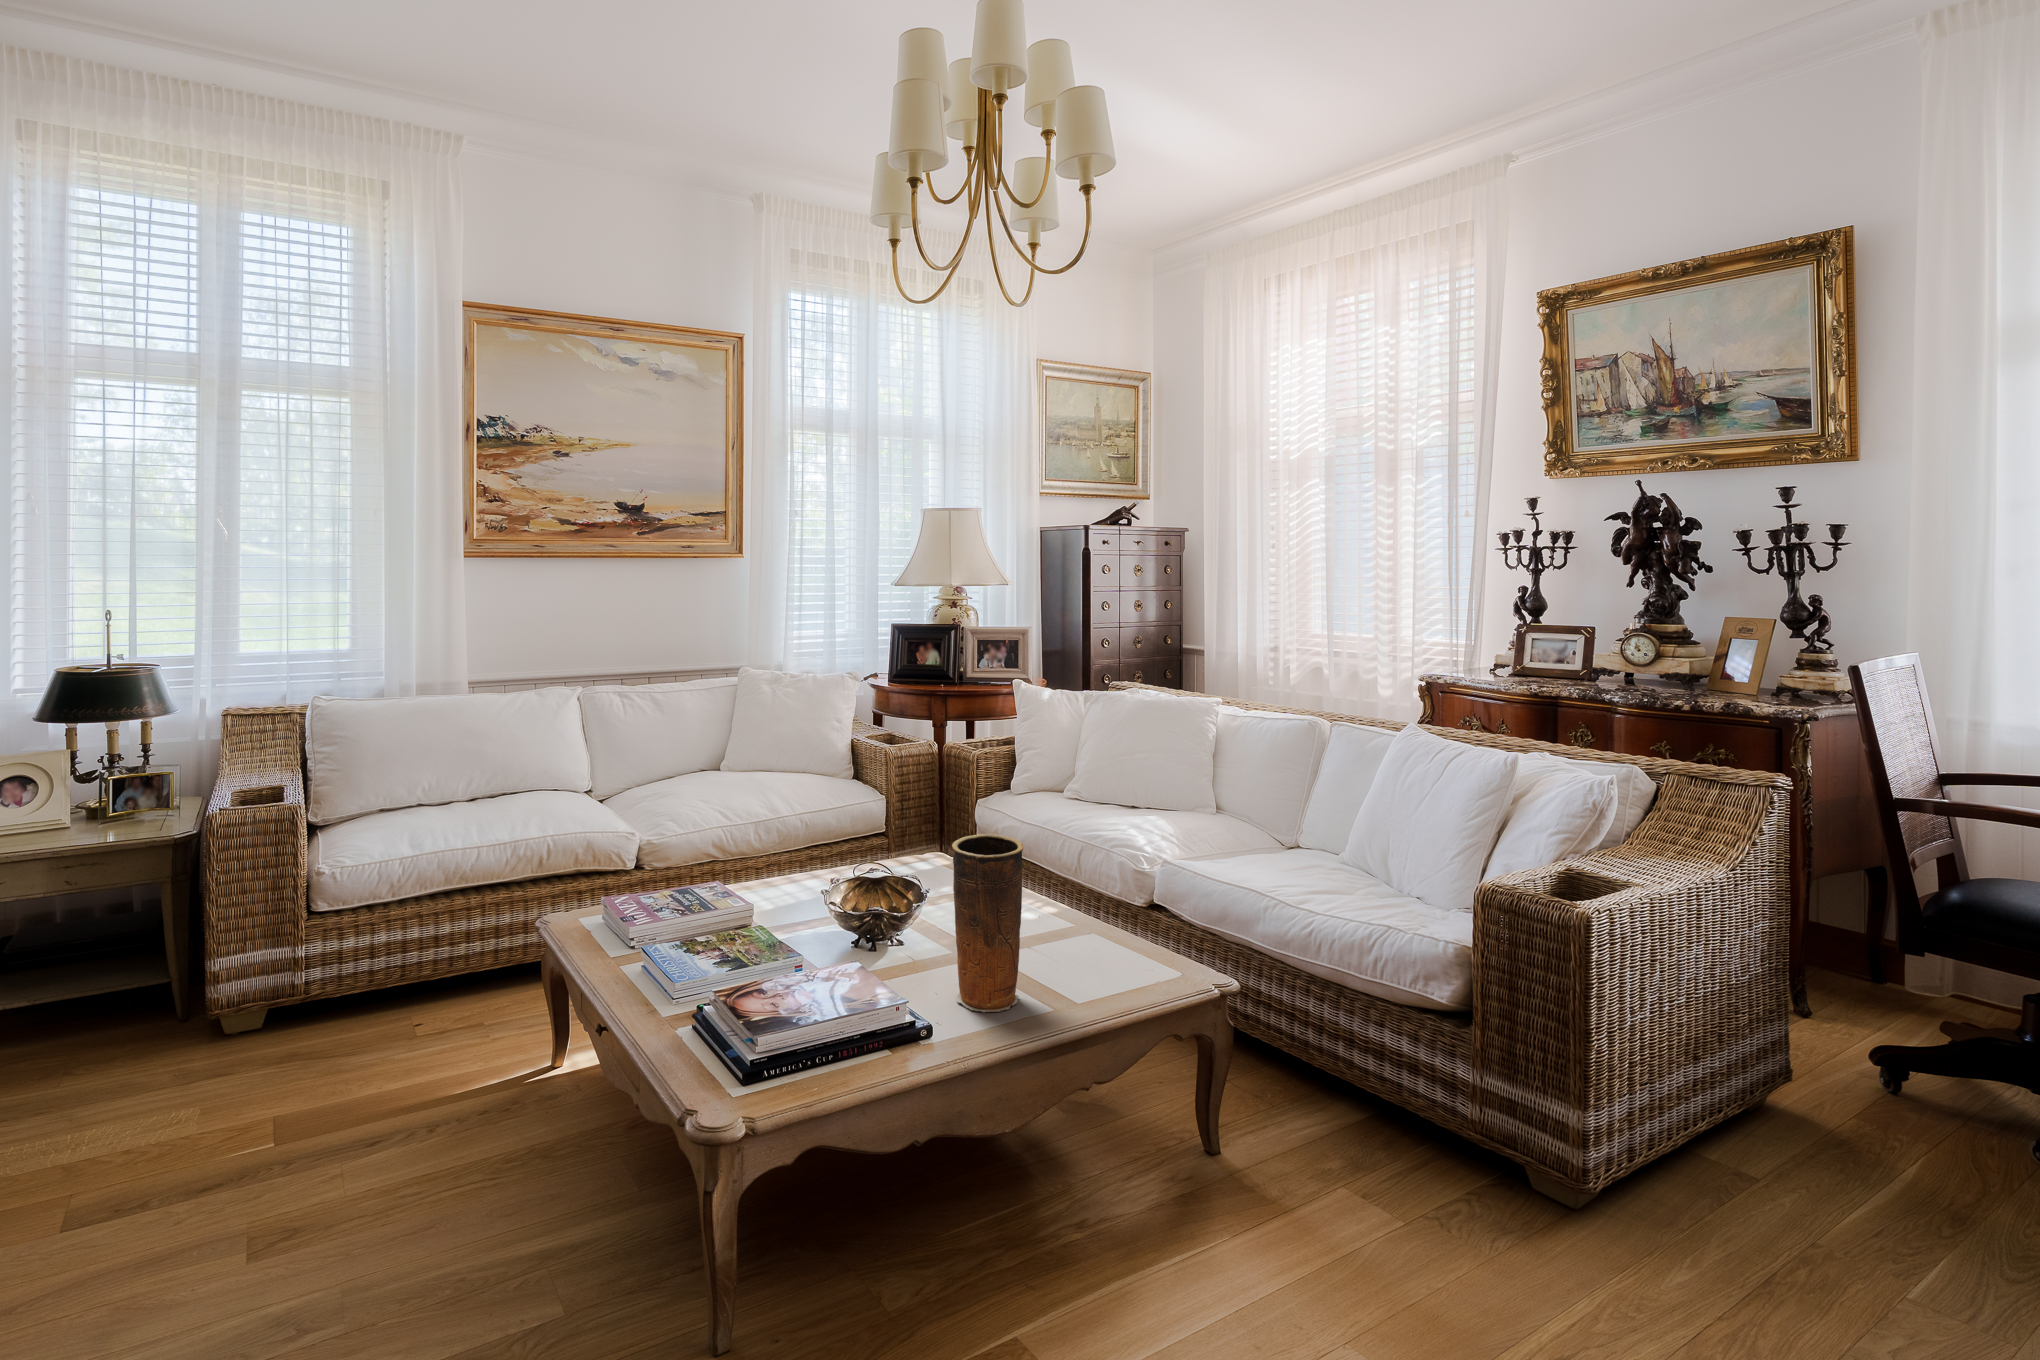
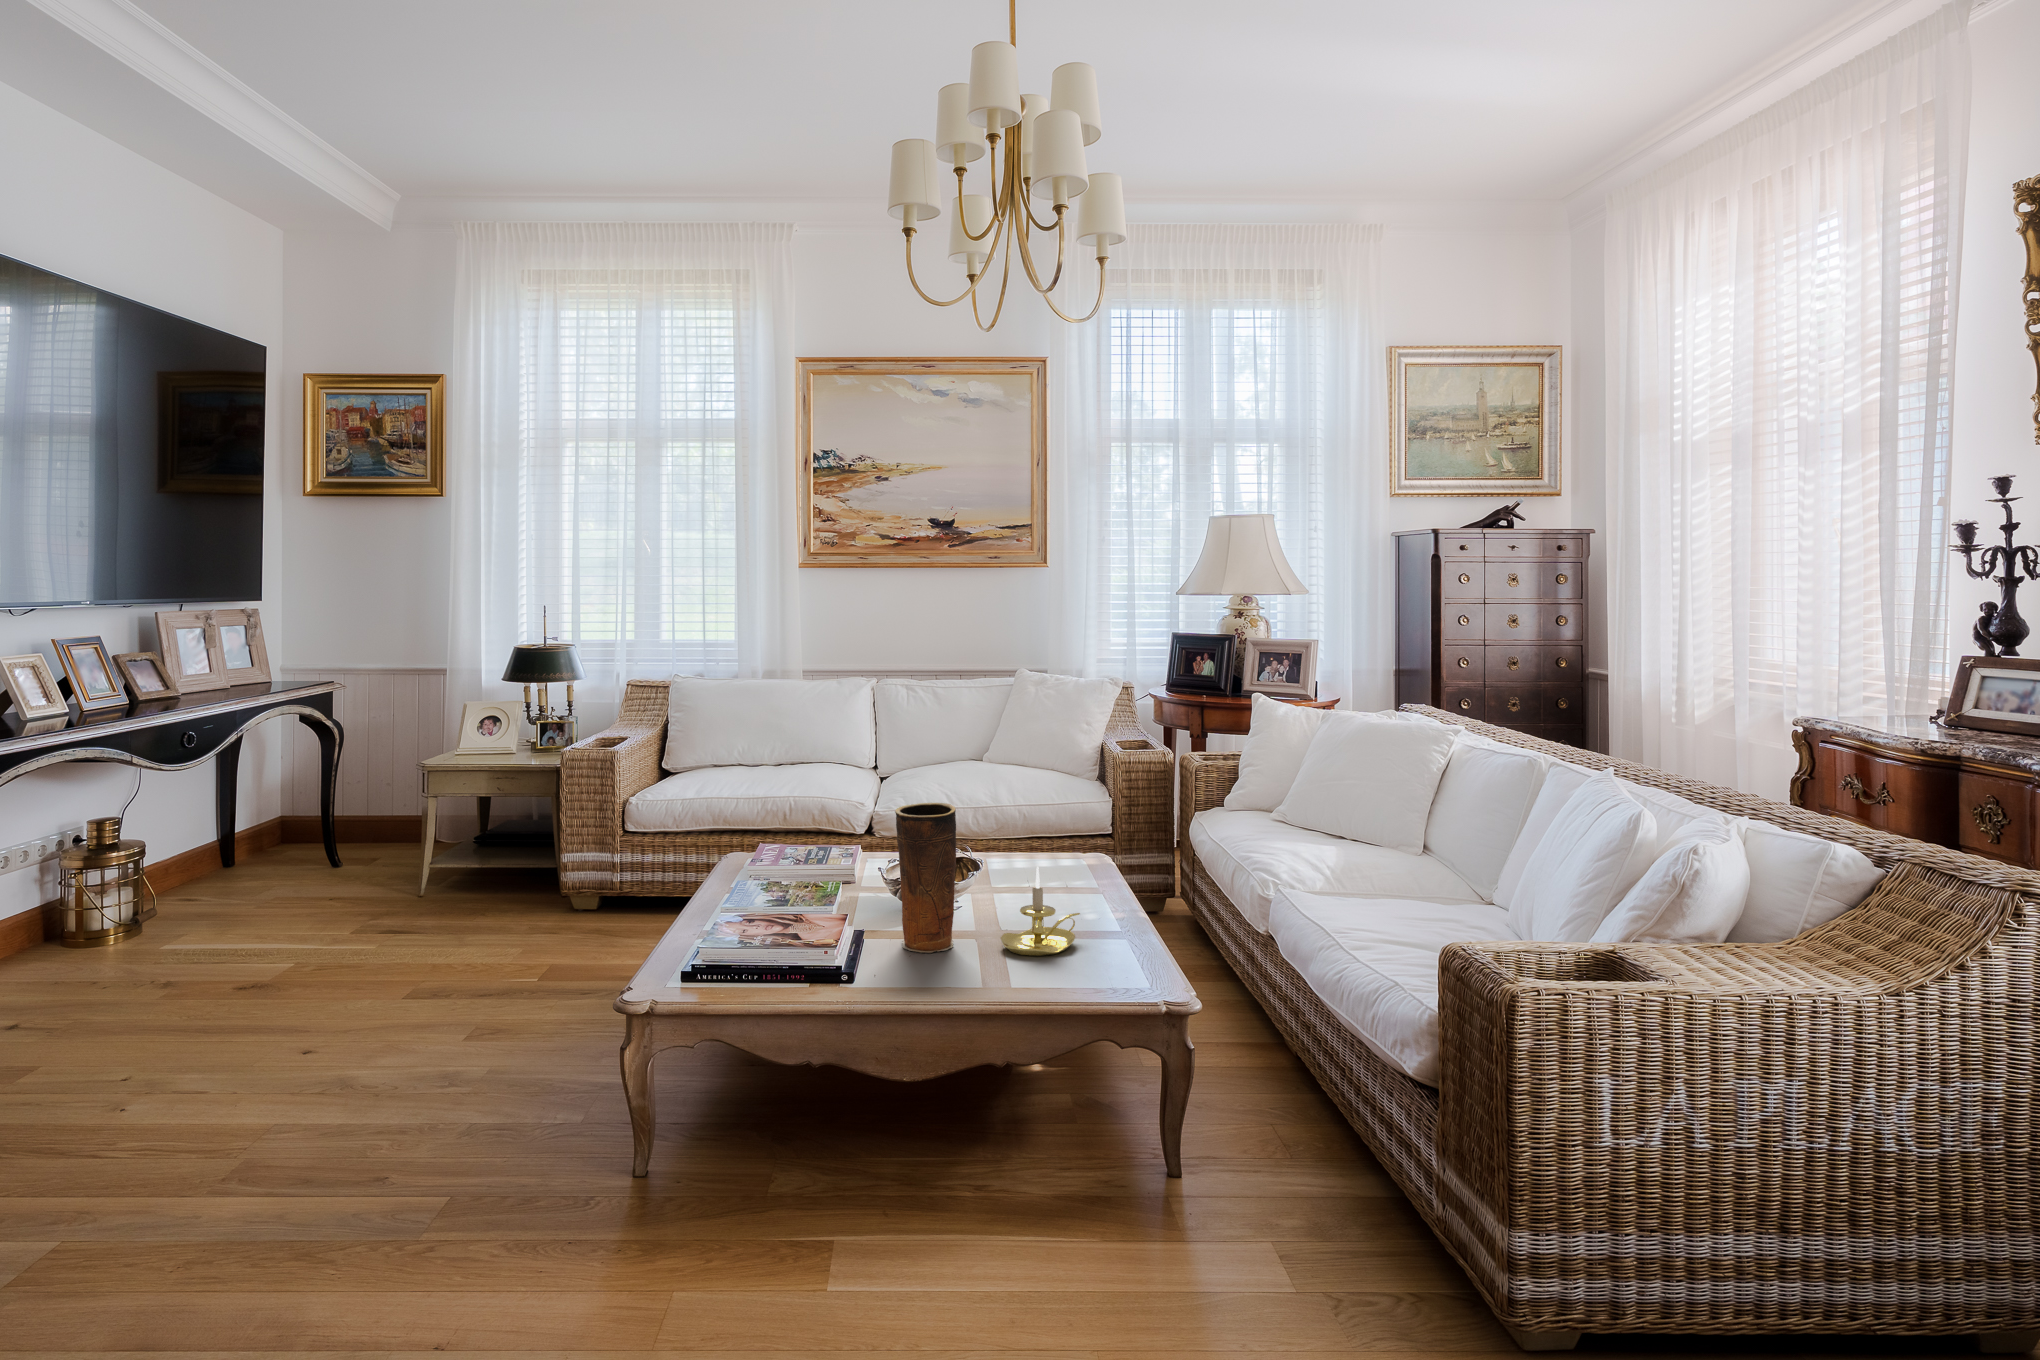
candle holder: none [1053,888,1126,989] -> present [1000,866,1080,956]

